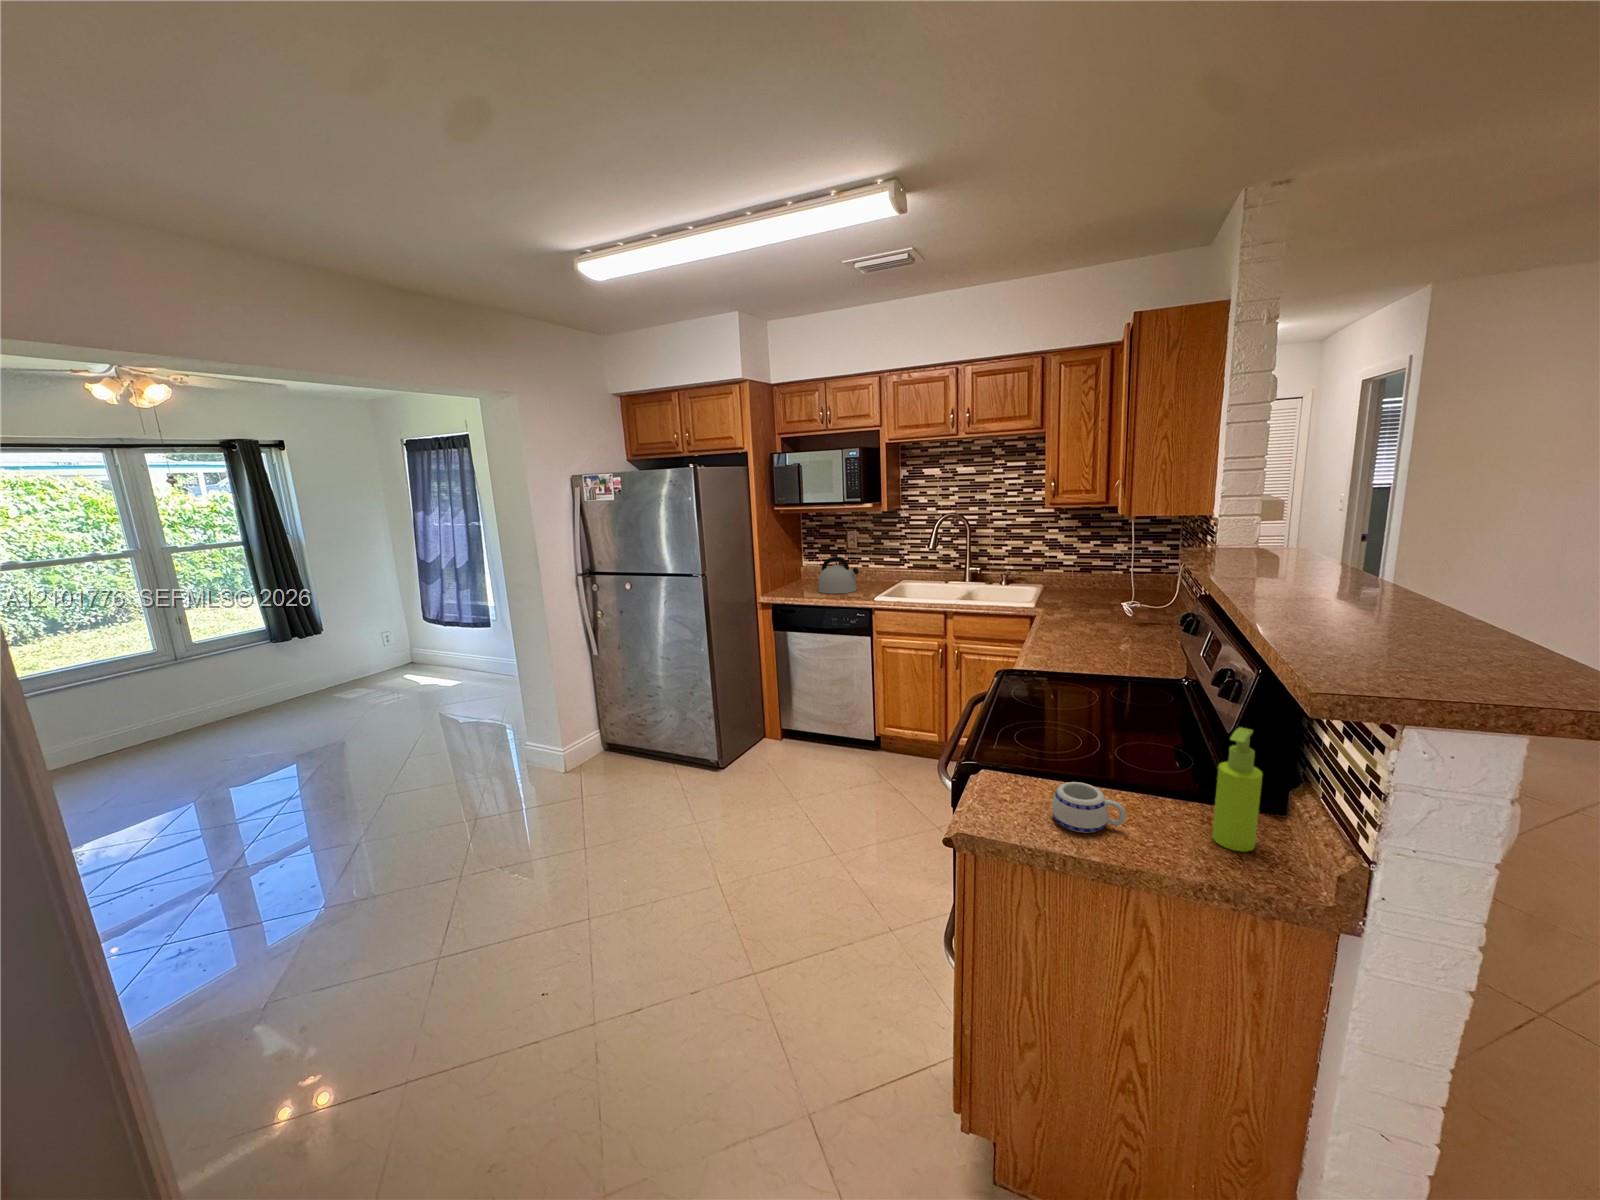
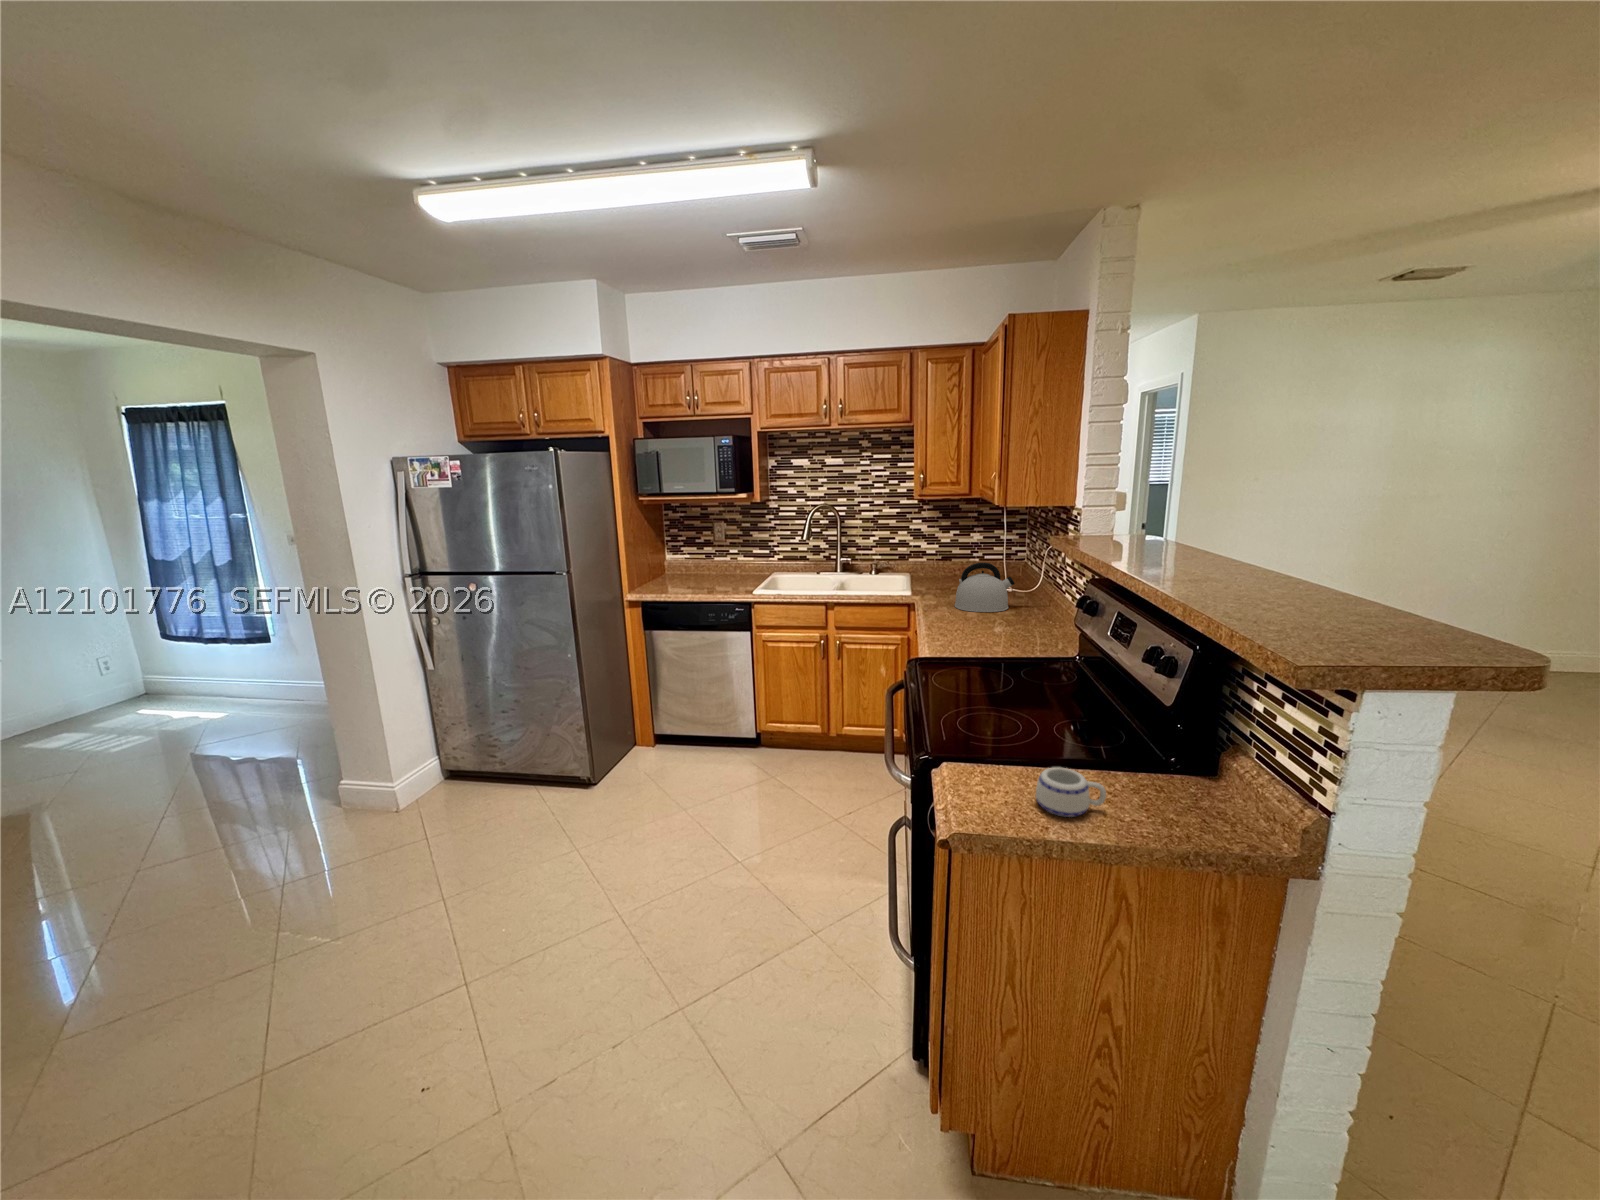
kettle: present [818,557,859,593] -> present [955,563,1015,612]
soap dispenser: present [1212,727,1262,852] -> none [1176,701,1223,815]

